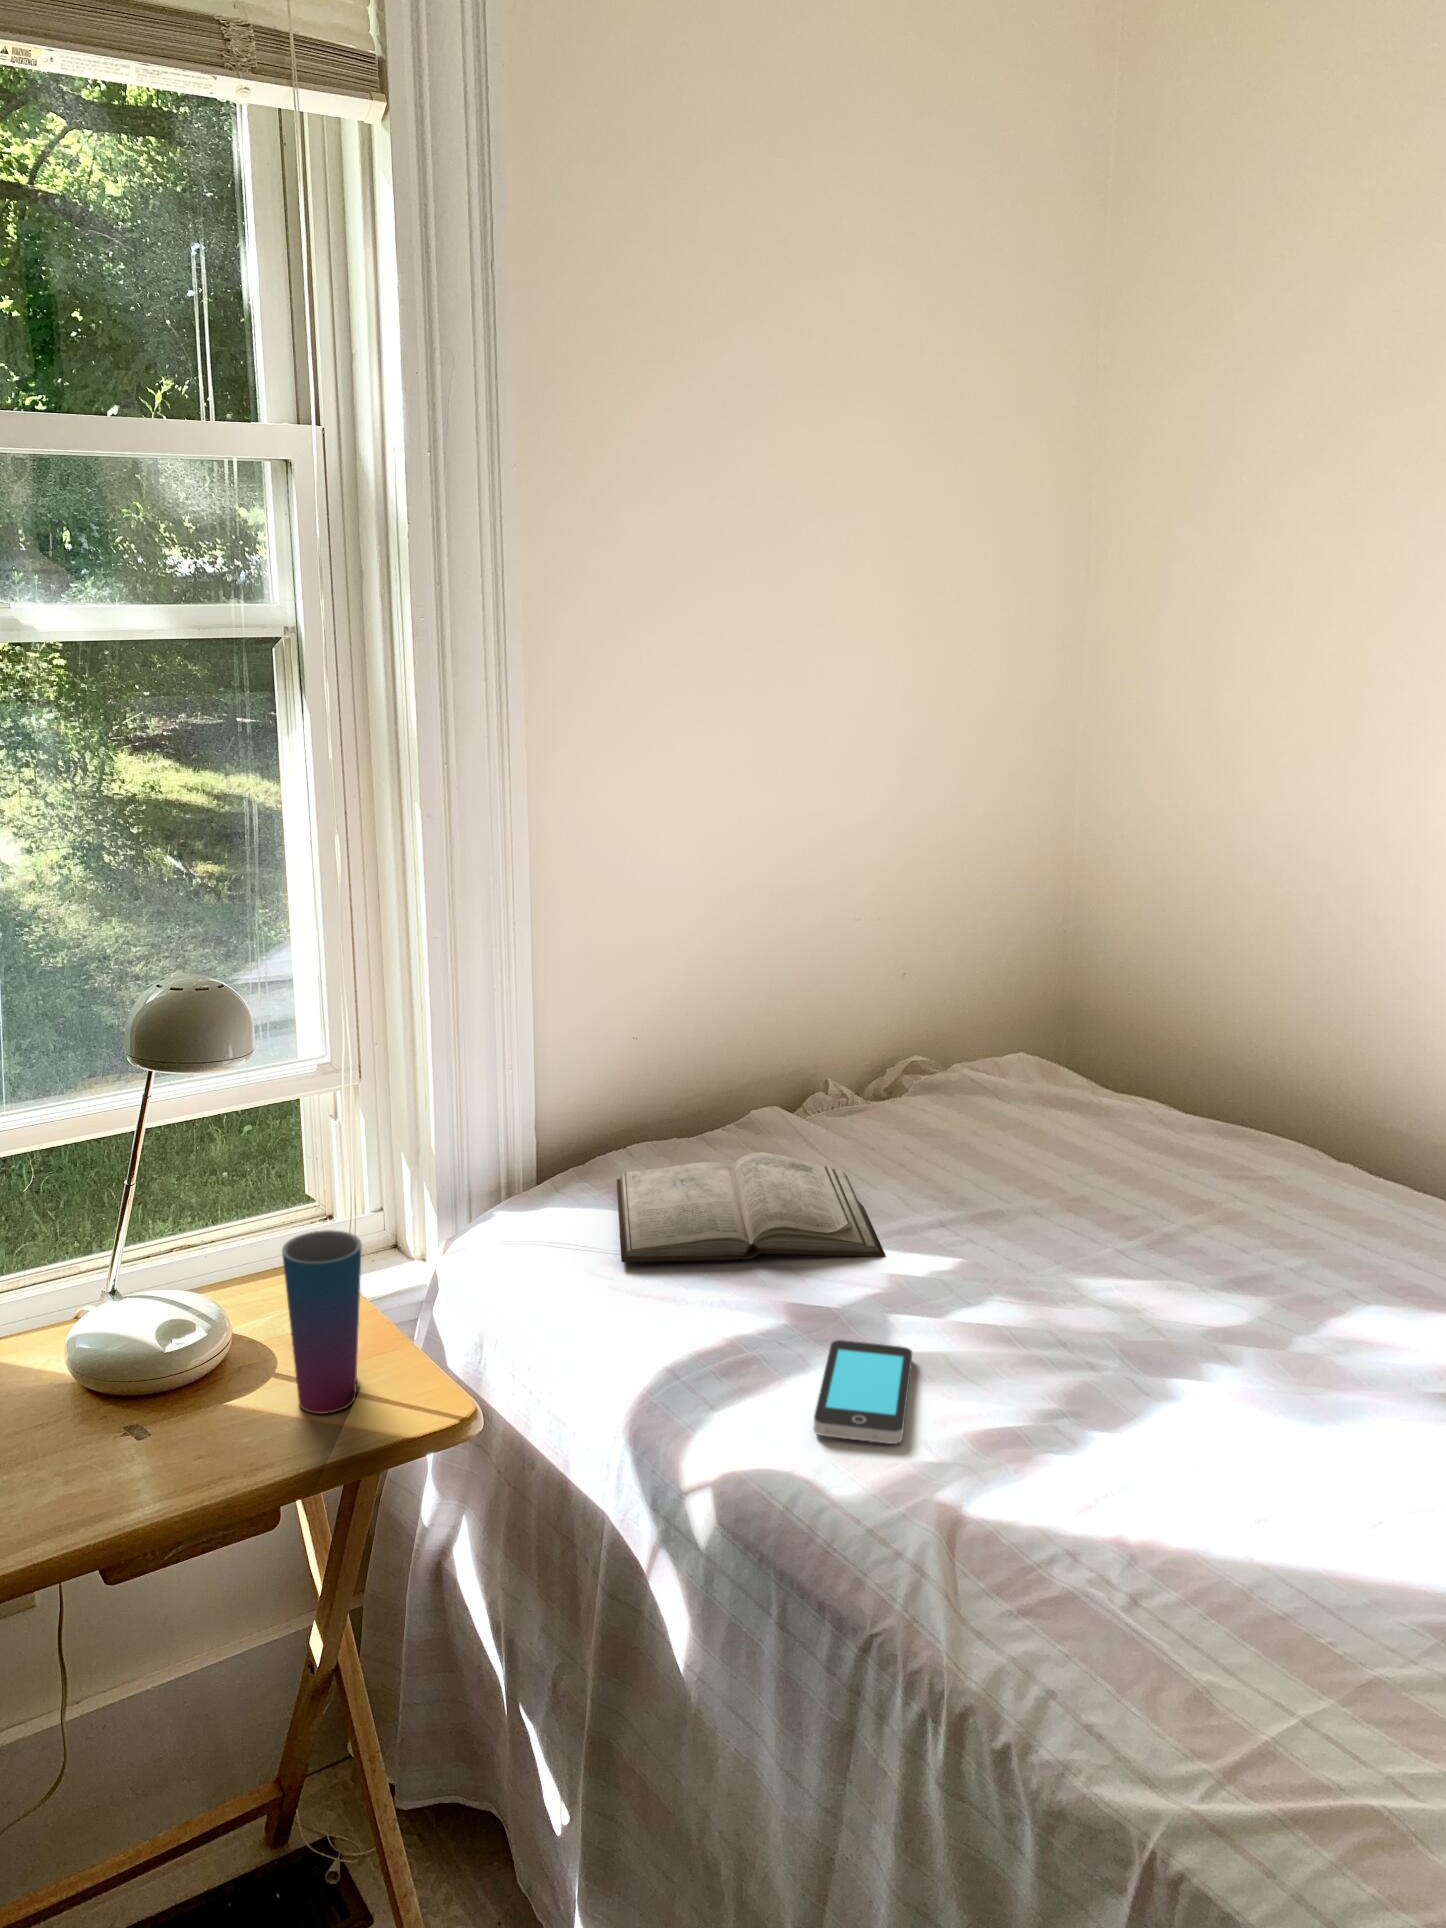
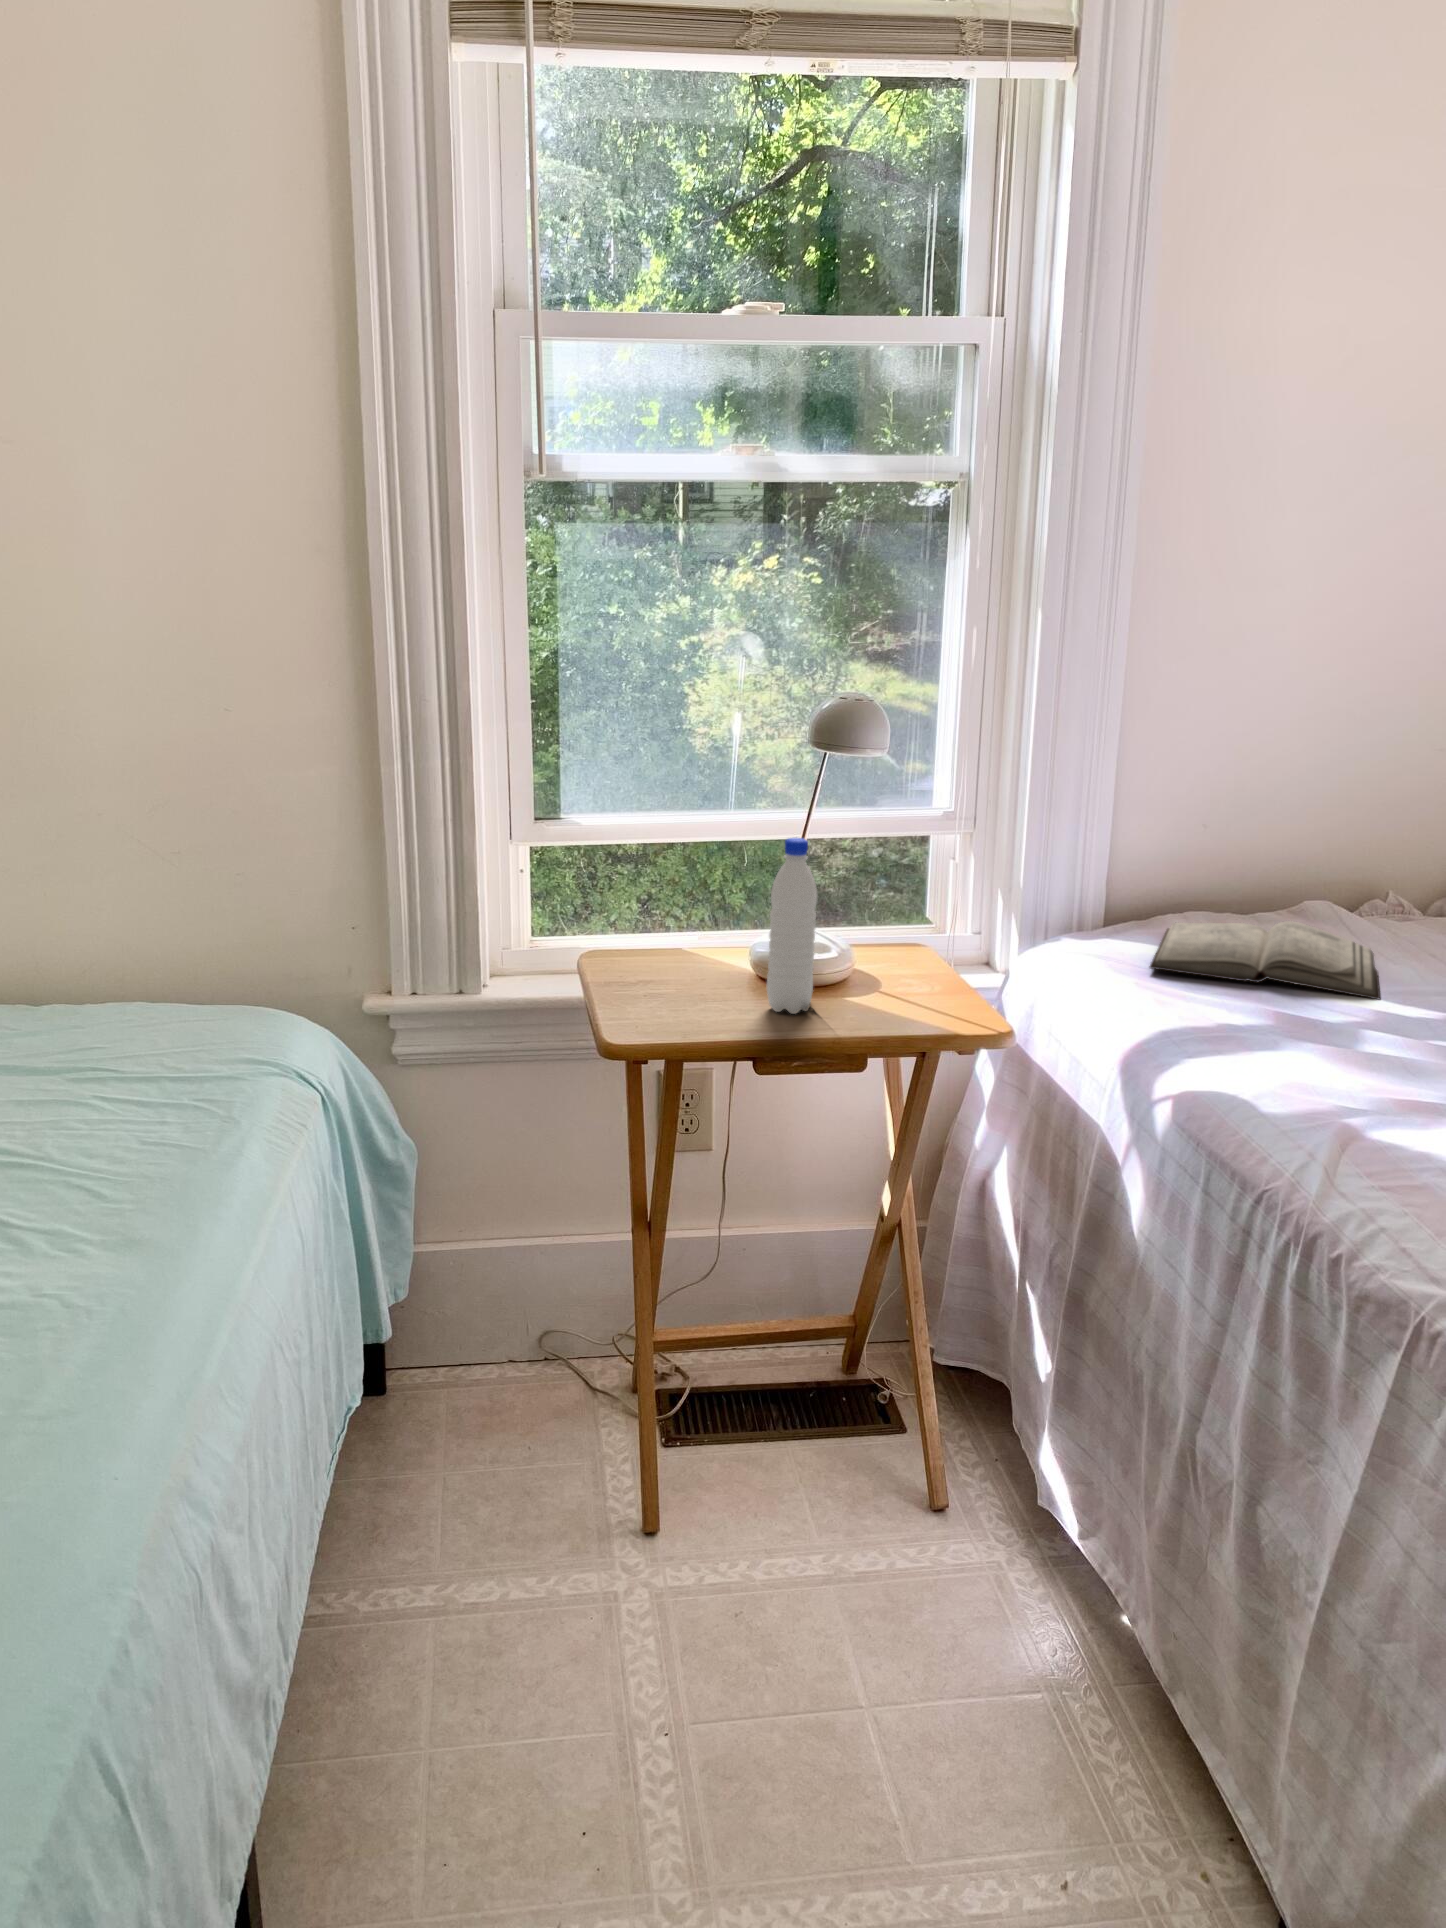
water bottle: none [99,1211,182,1472] -> present [767,838,817,1014]
cup: present [282,1230,362,1414] -> none [890,886,945,1011]
smartphone: present [814,1340,912,1444] -> none [1260,1029,1368,1088]

